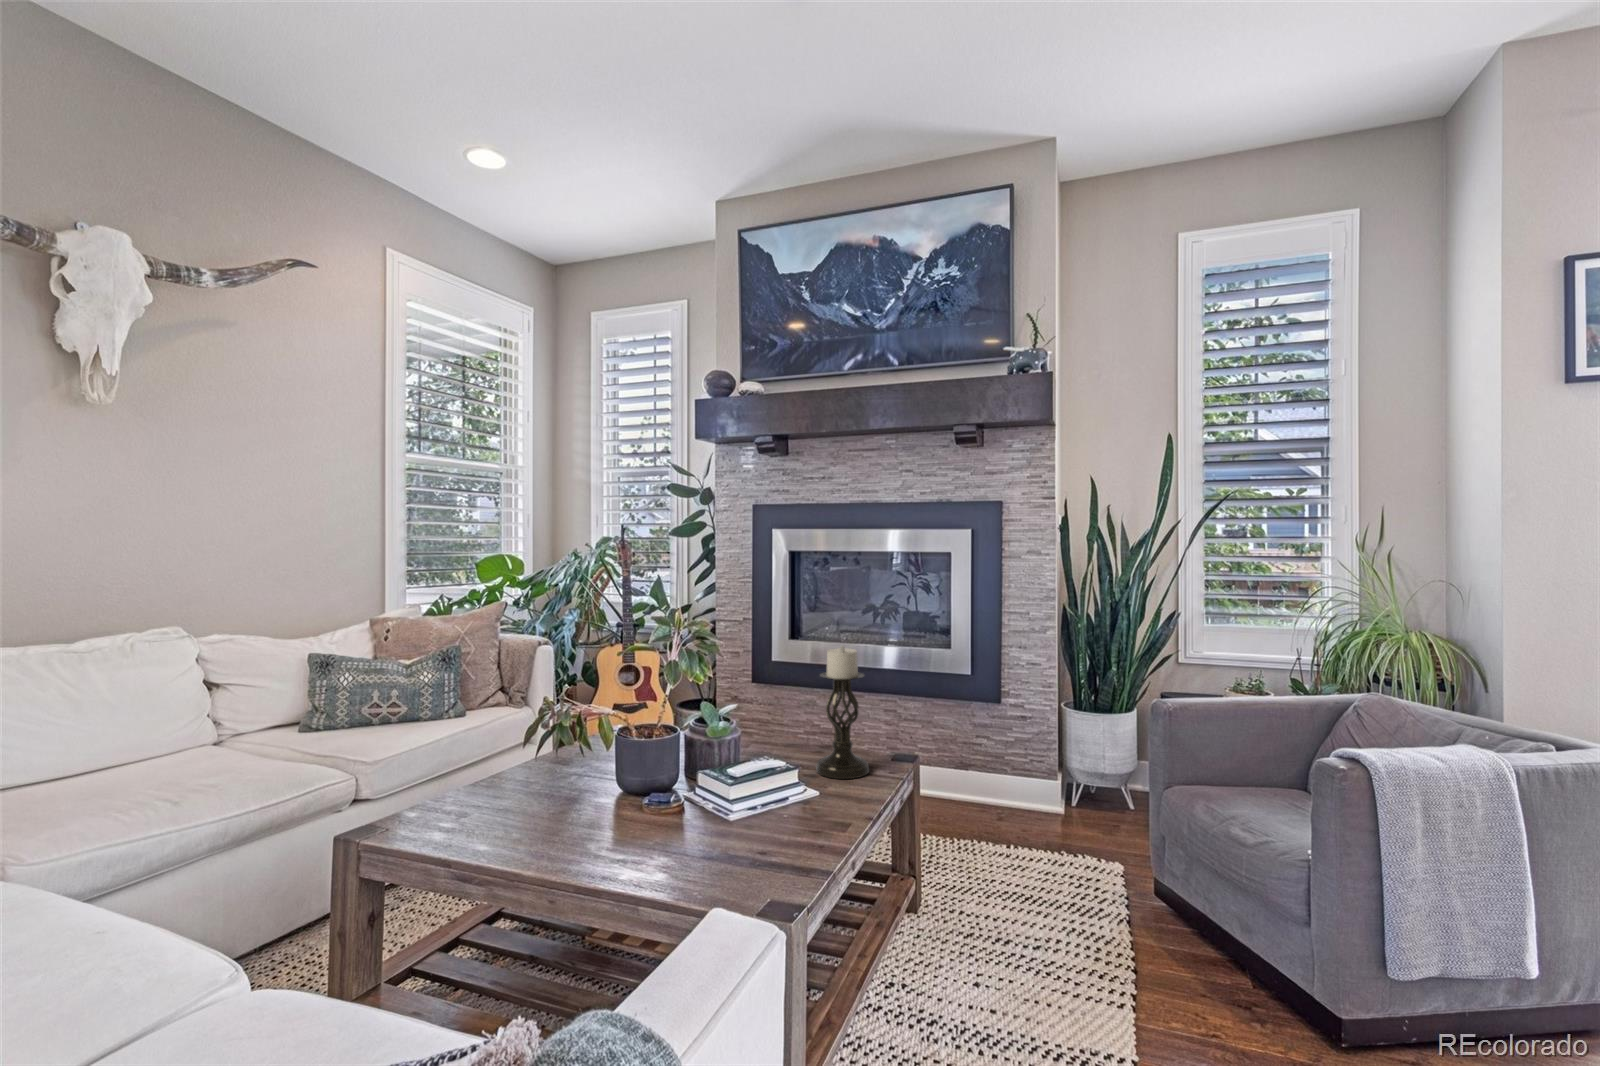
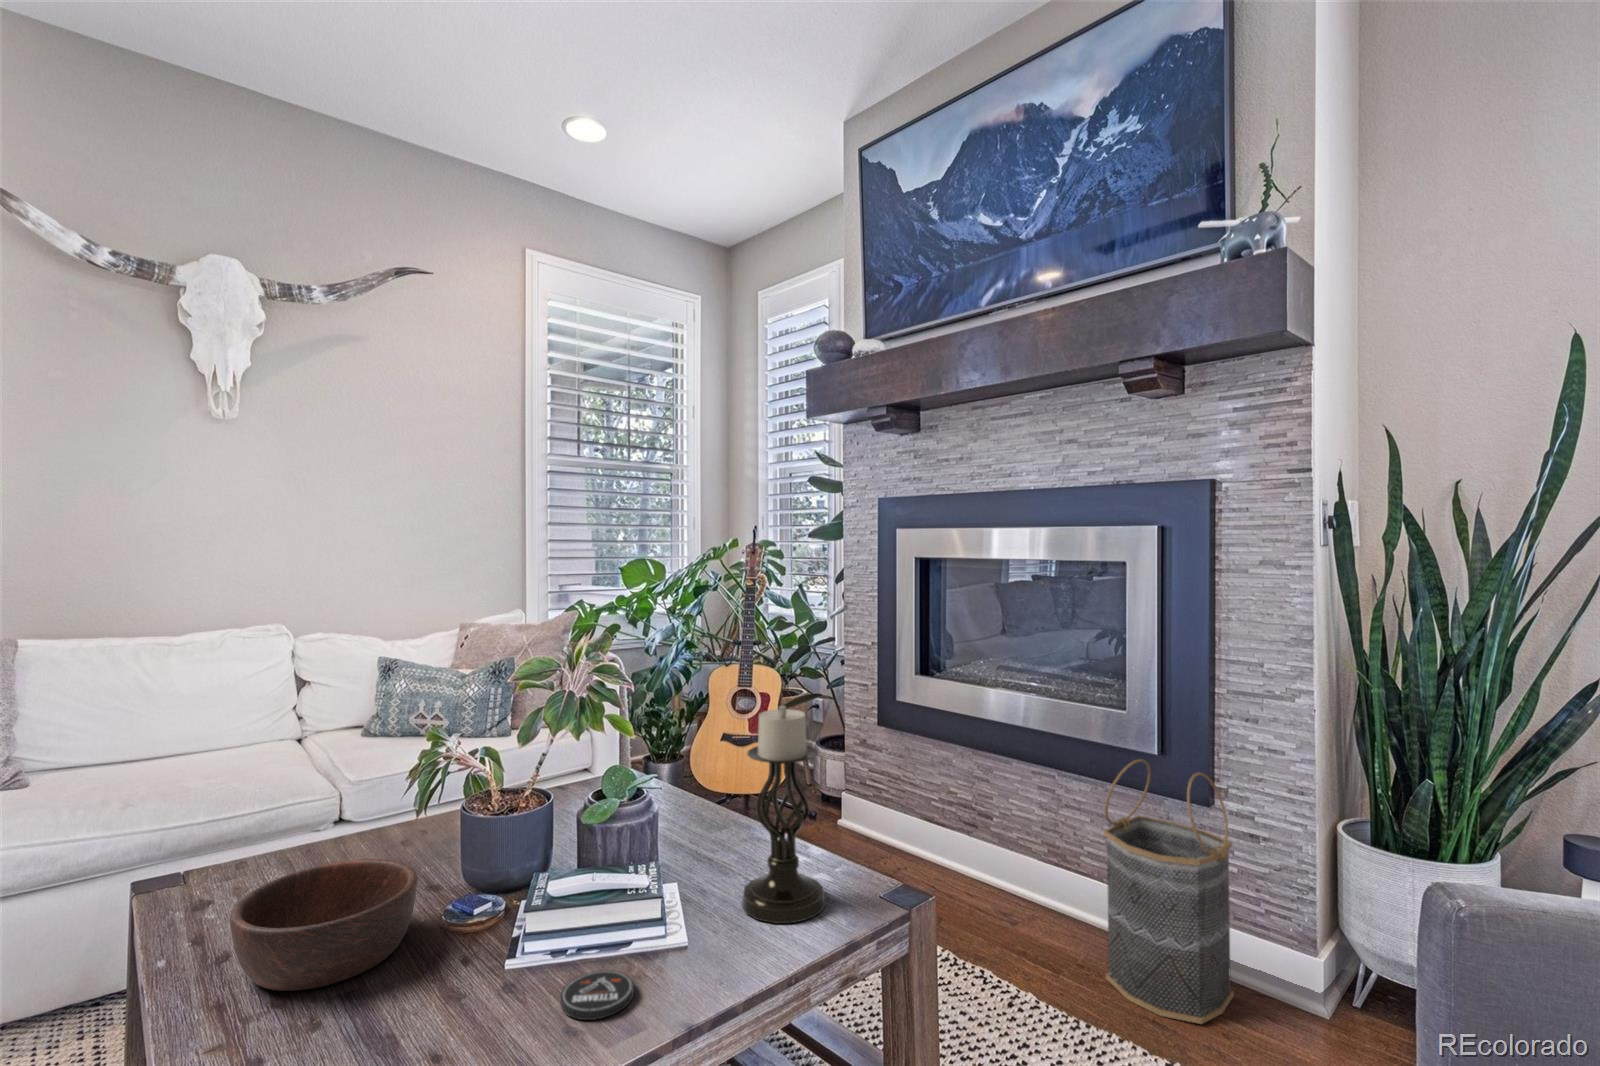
basket: none [949,676,1019,827] -> present [1104,759,1234,1024]
wooden bowl: none [534,775,653,858] -> present [230,859,418,991]
coaster: none [782,809,825,831] -> present [561,970,634,1020]

